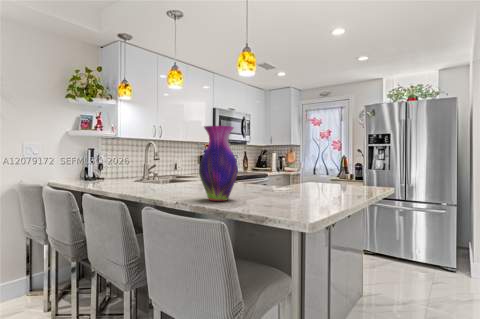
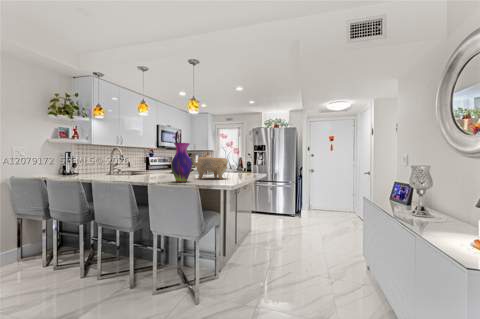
decorative bowl: none [249,153,312,197] -> present [195,157,228,179]

